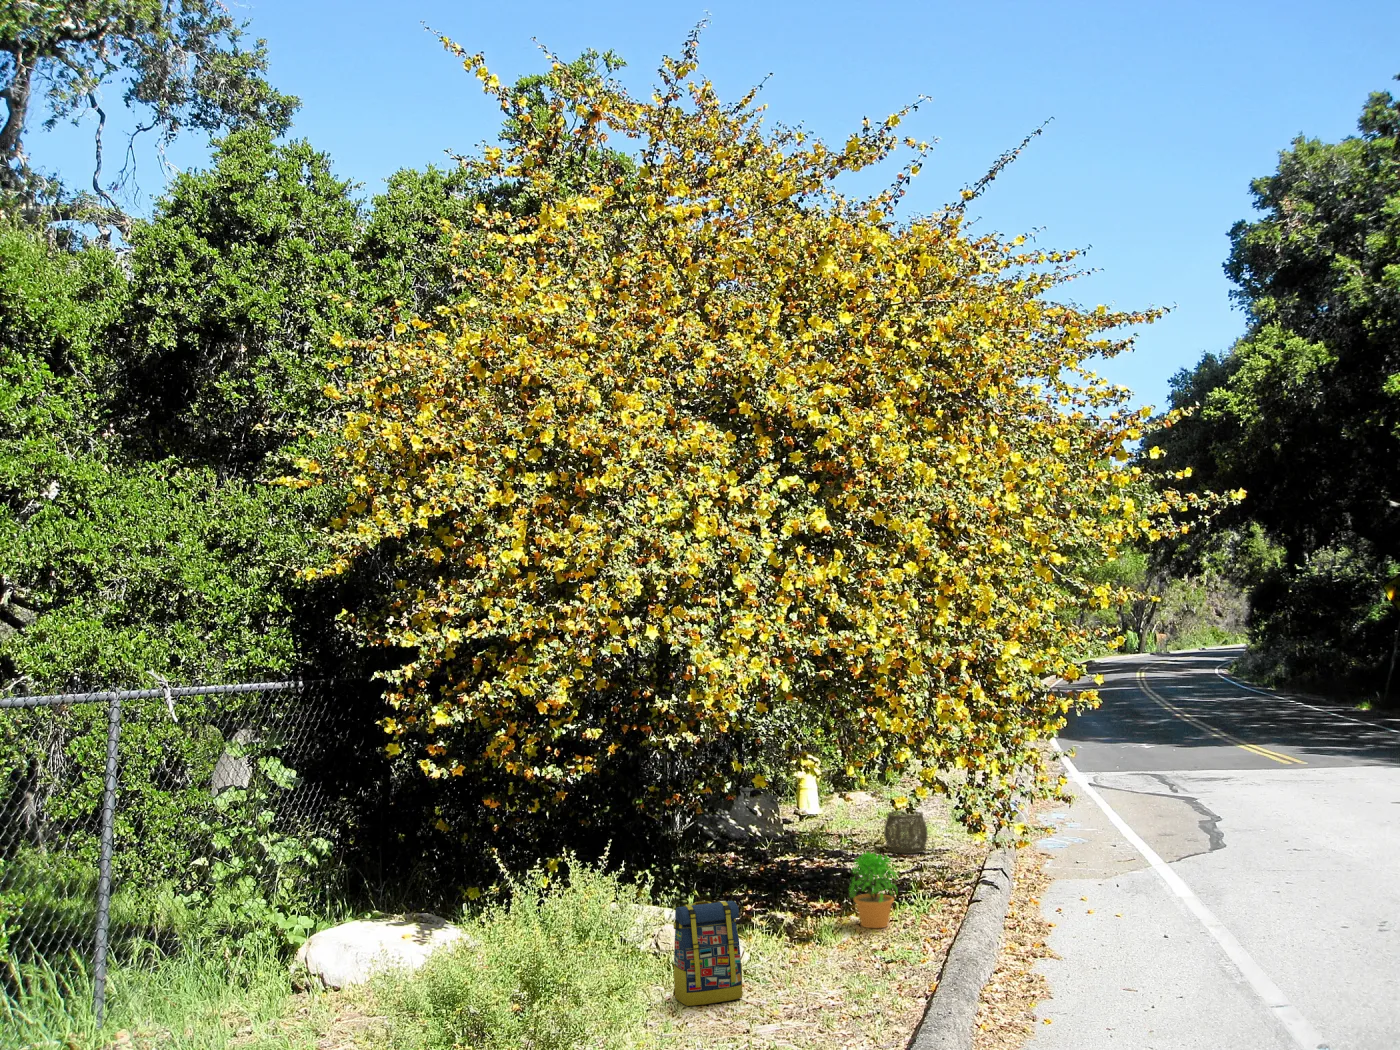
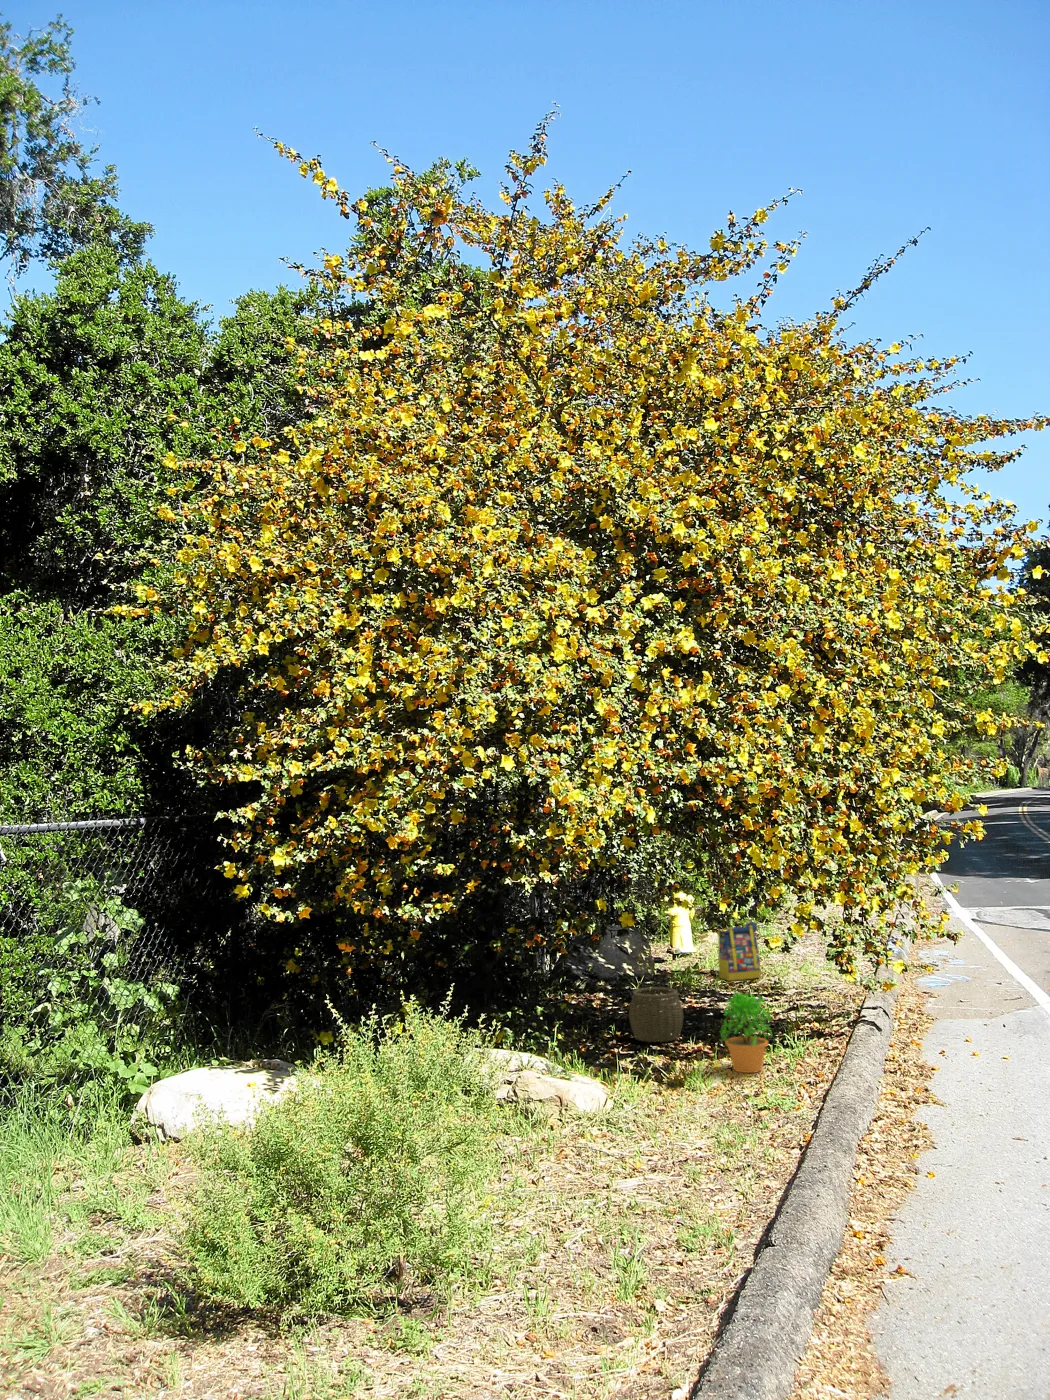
woven basket: present [884,811,928,854] -> present [629,987,683,1043]
backpack: present [673,901,742,1006] -> present [718,921,760,981]

